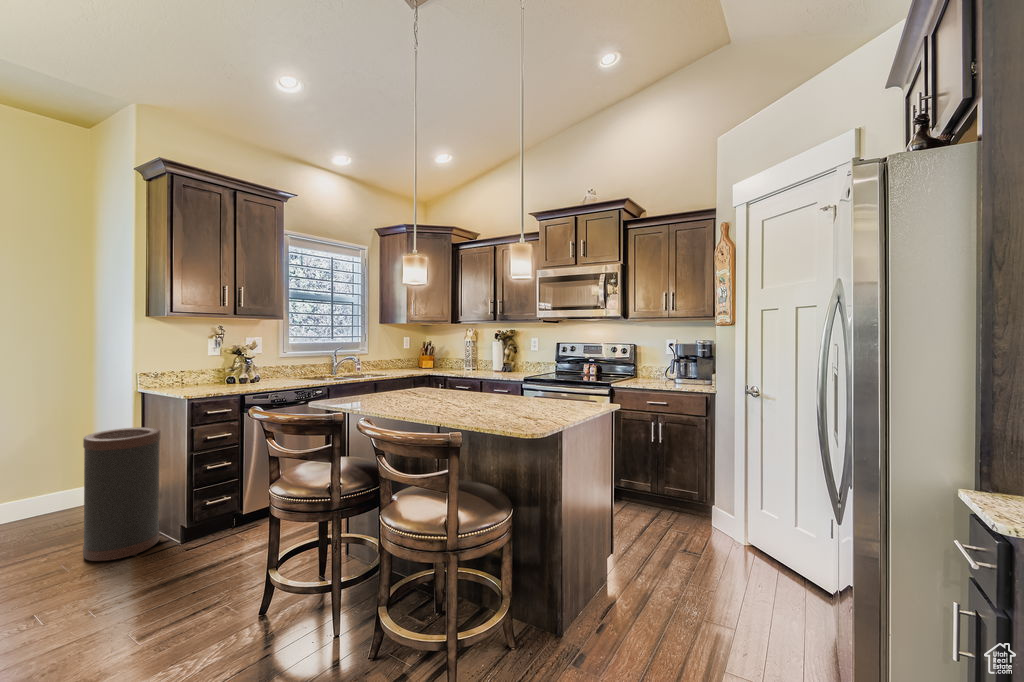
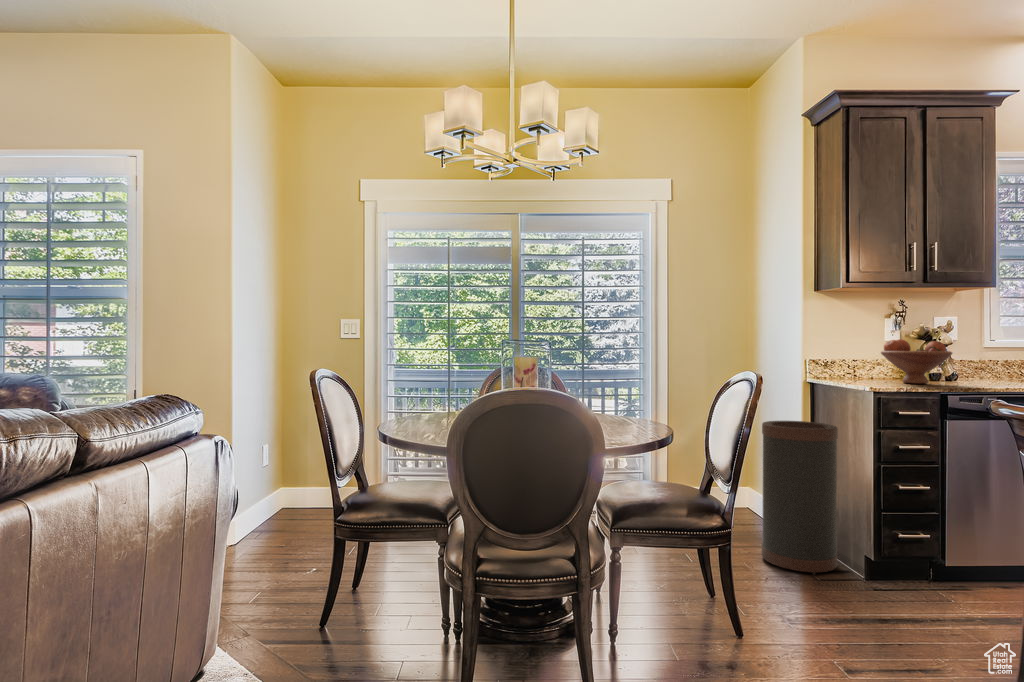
fruit bowl: none [200,357,251,389] -> present [881,339,952,384]

